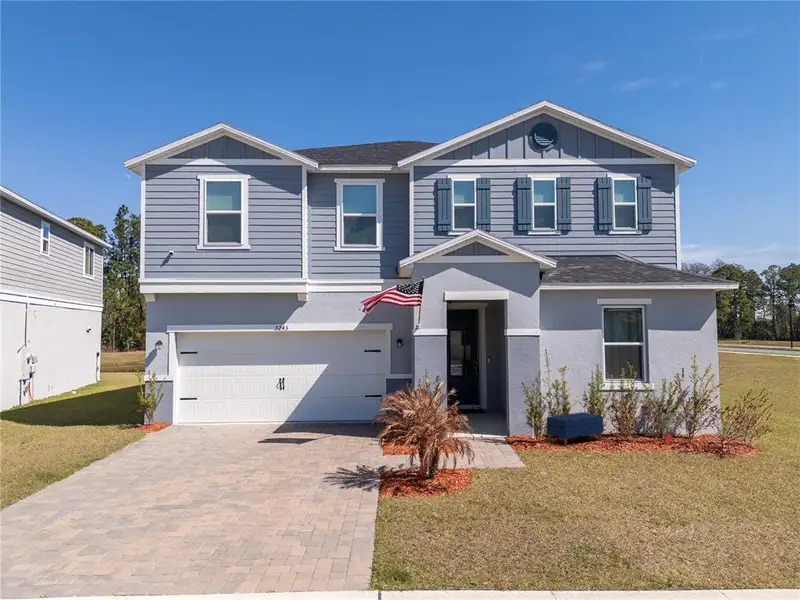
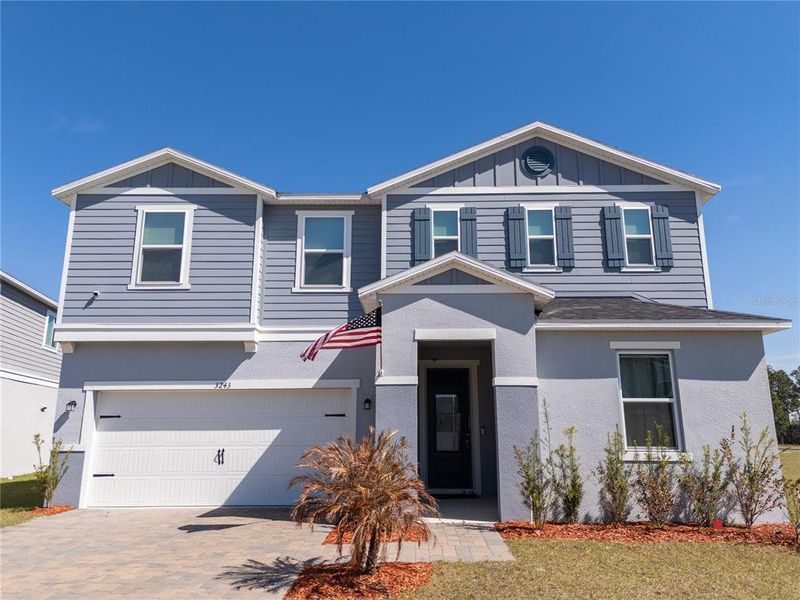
bench: present [547,412,603,446] -> none [550,490,628,535]

